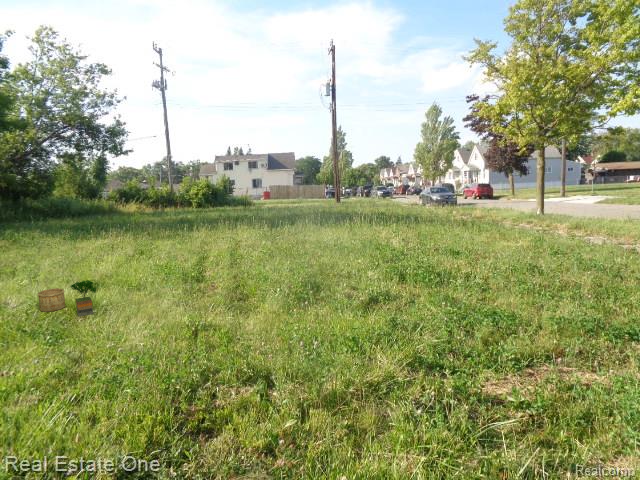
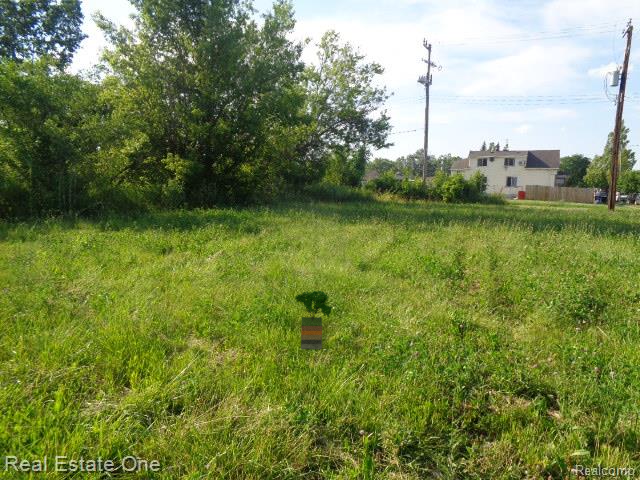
wooden bucket: present [38,288,65,312] -> none [258,290,292,326]

